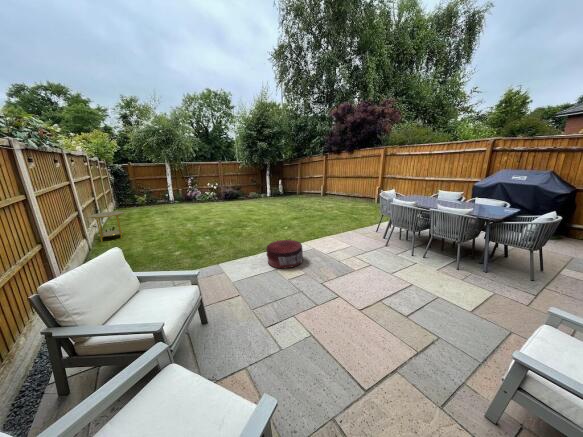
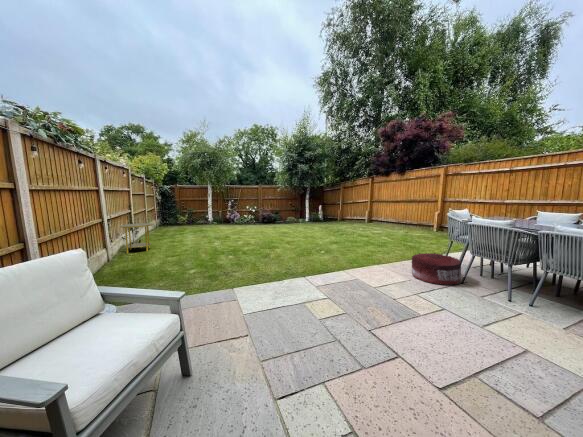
pouf: present [266,240,303,268] -> present [412,253,461,285]

